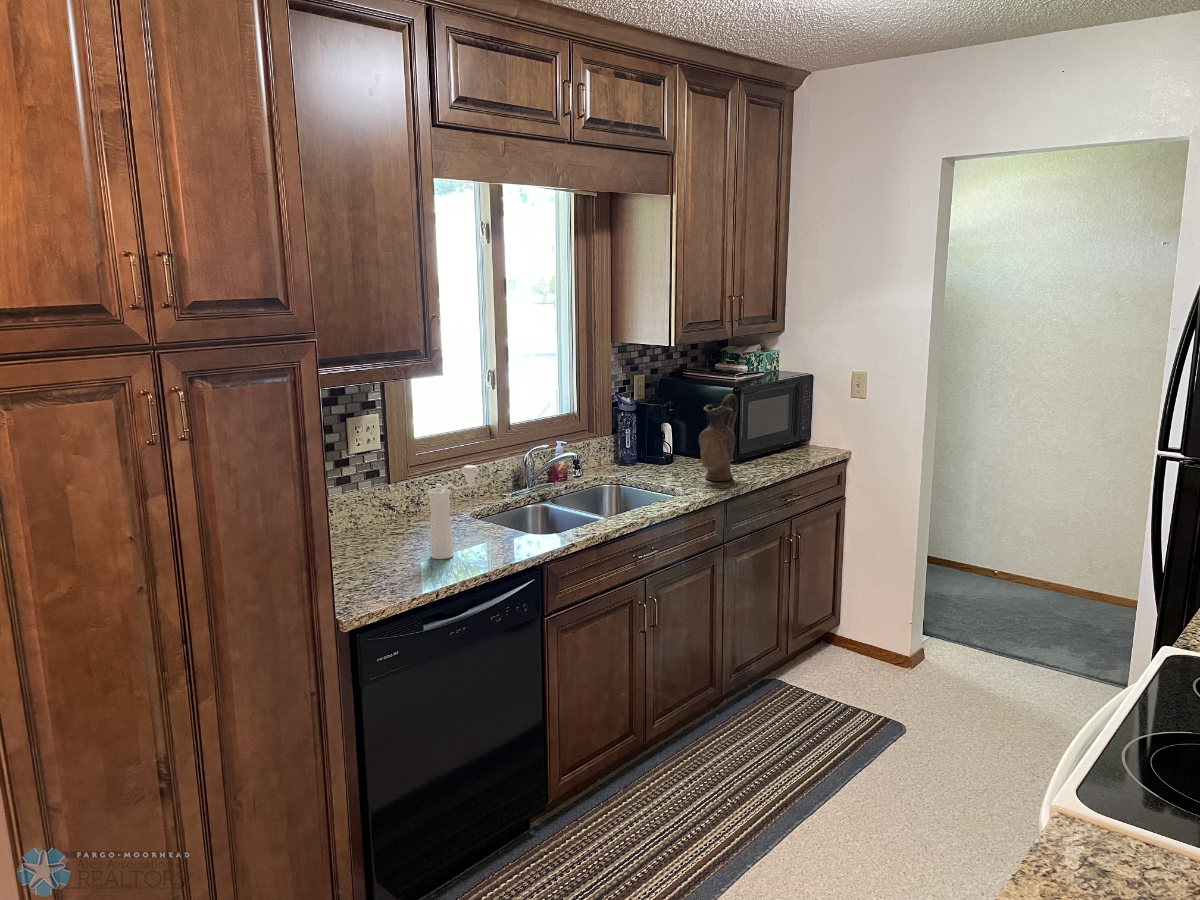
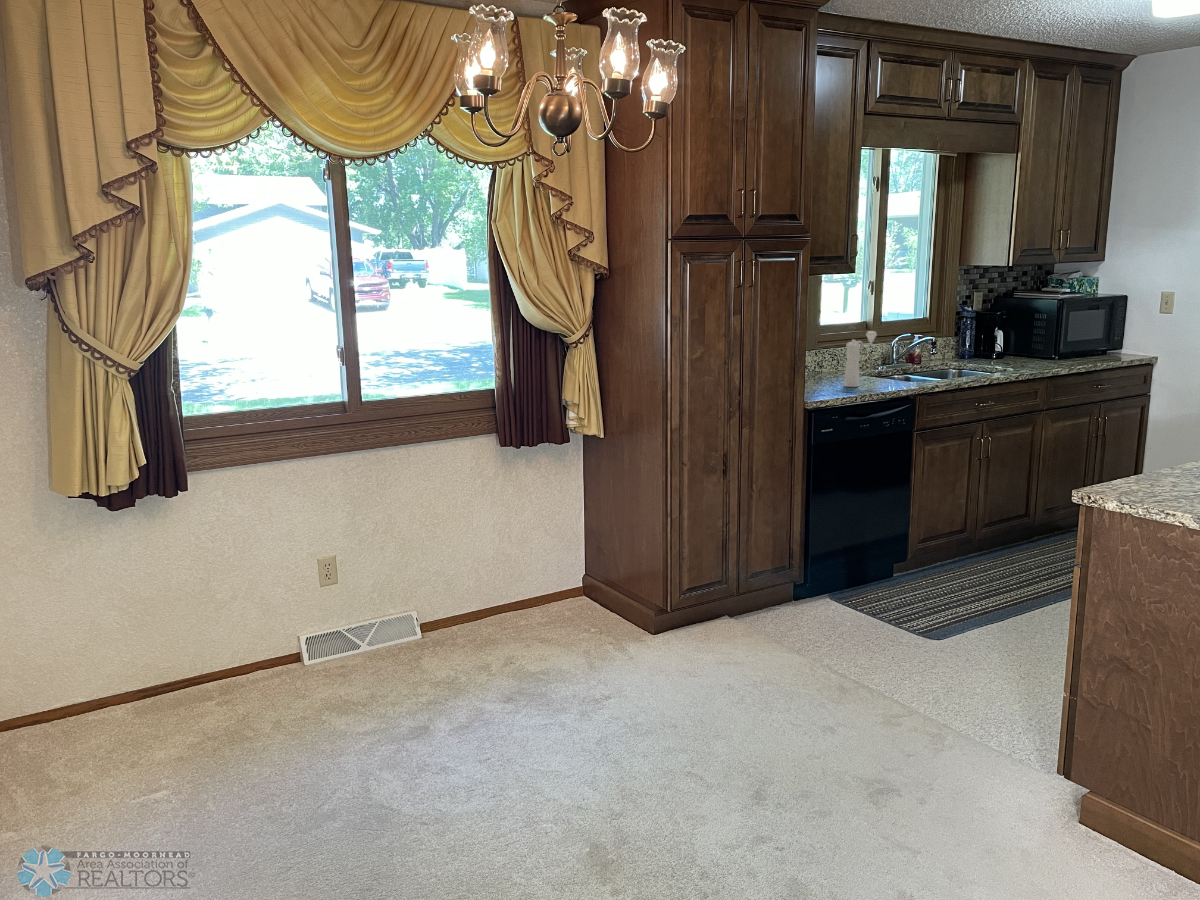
ceramic pitcher: present [699,394,738,481] -> none [1027,302,1060,366]

